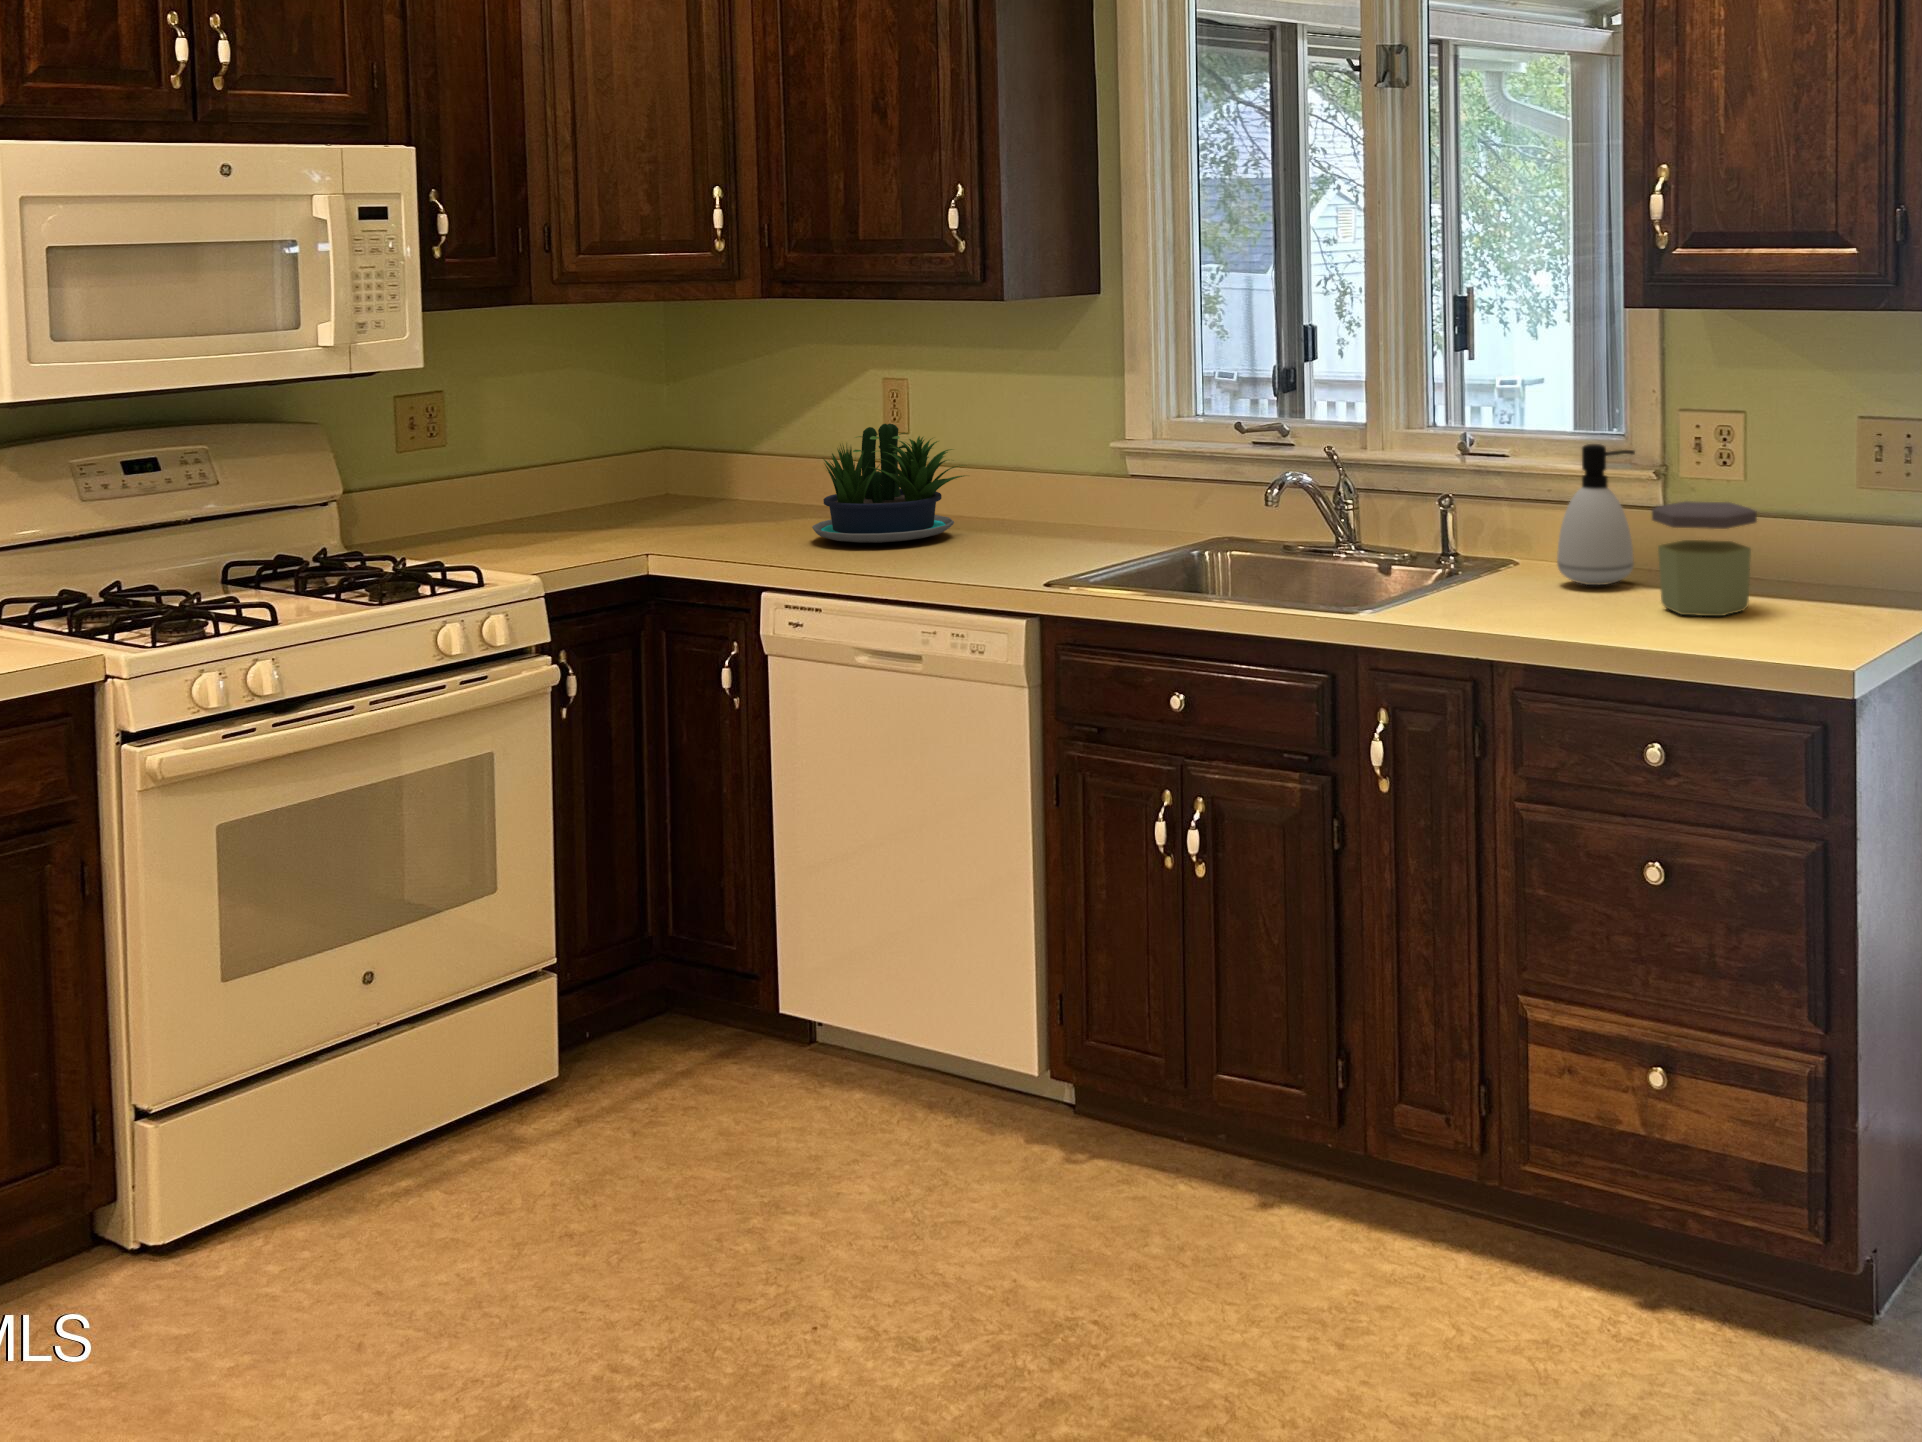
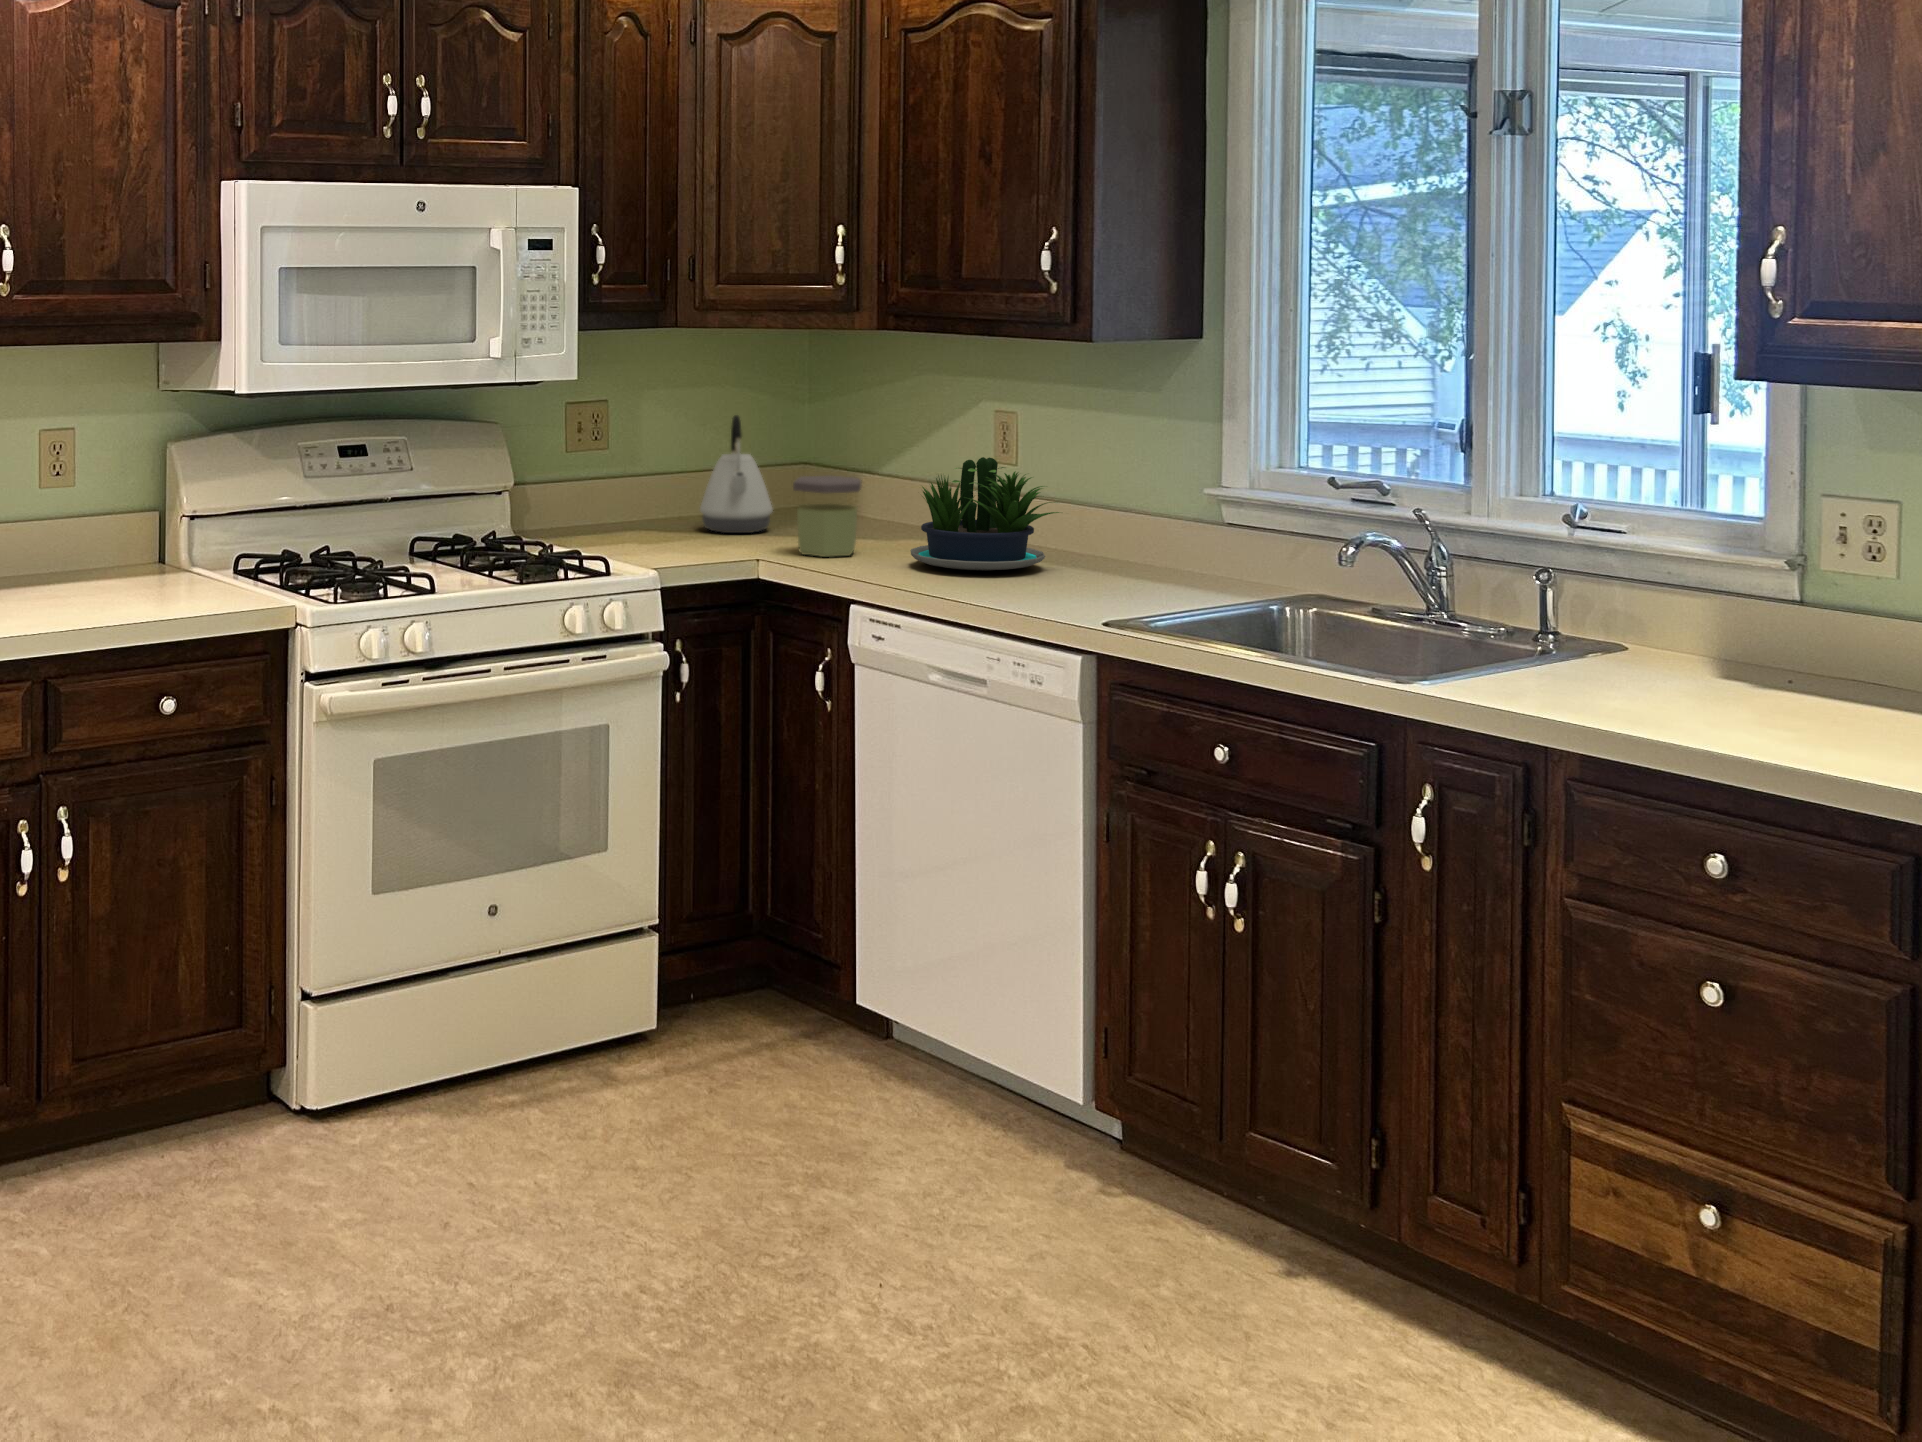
kettle: none [560,395,643,525] -> present [700,415,773,533]
soap dispenser: present [1557,444,1635,585] -> none [1651,526,1748,678]
jar: present [1652,501,1757,616] -> present [793,476,862,557]

